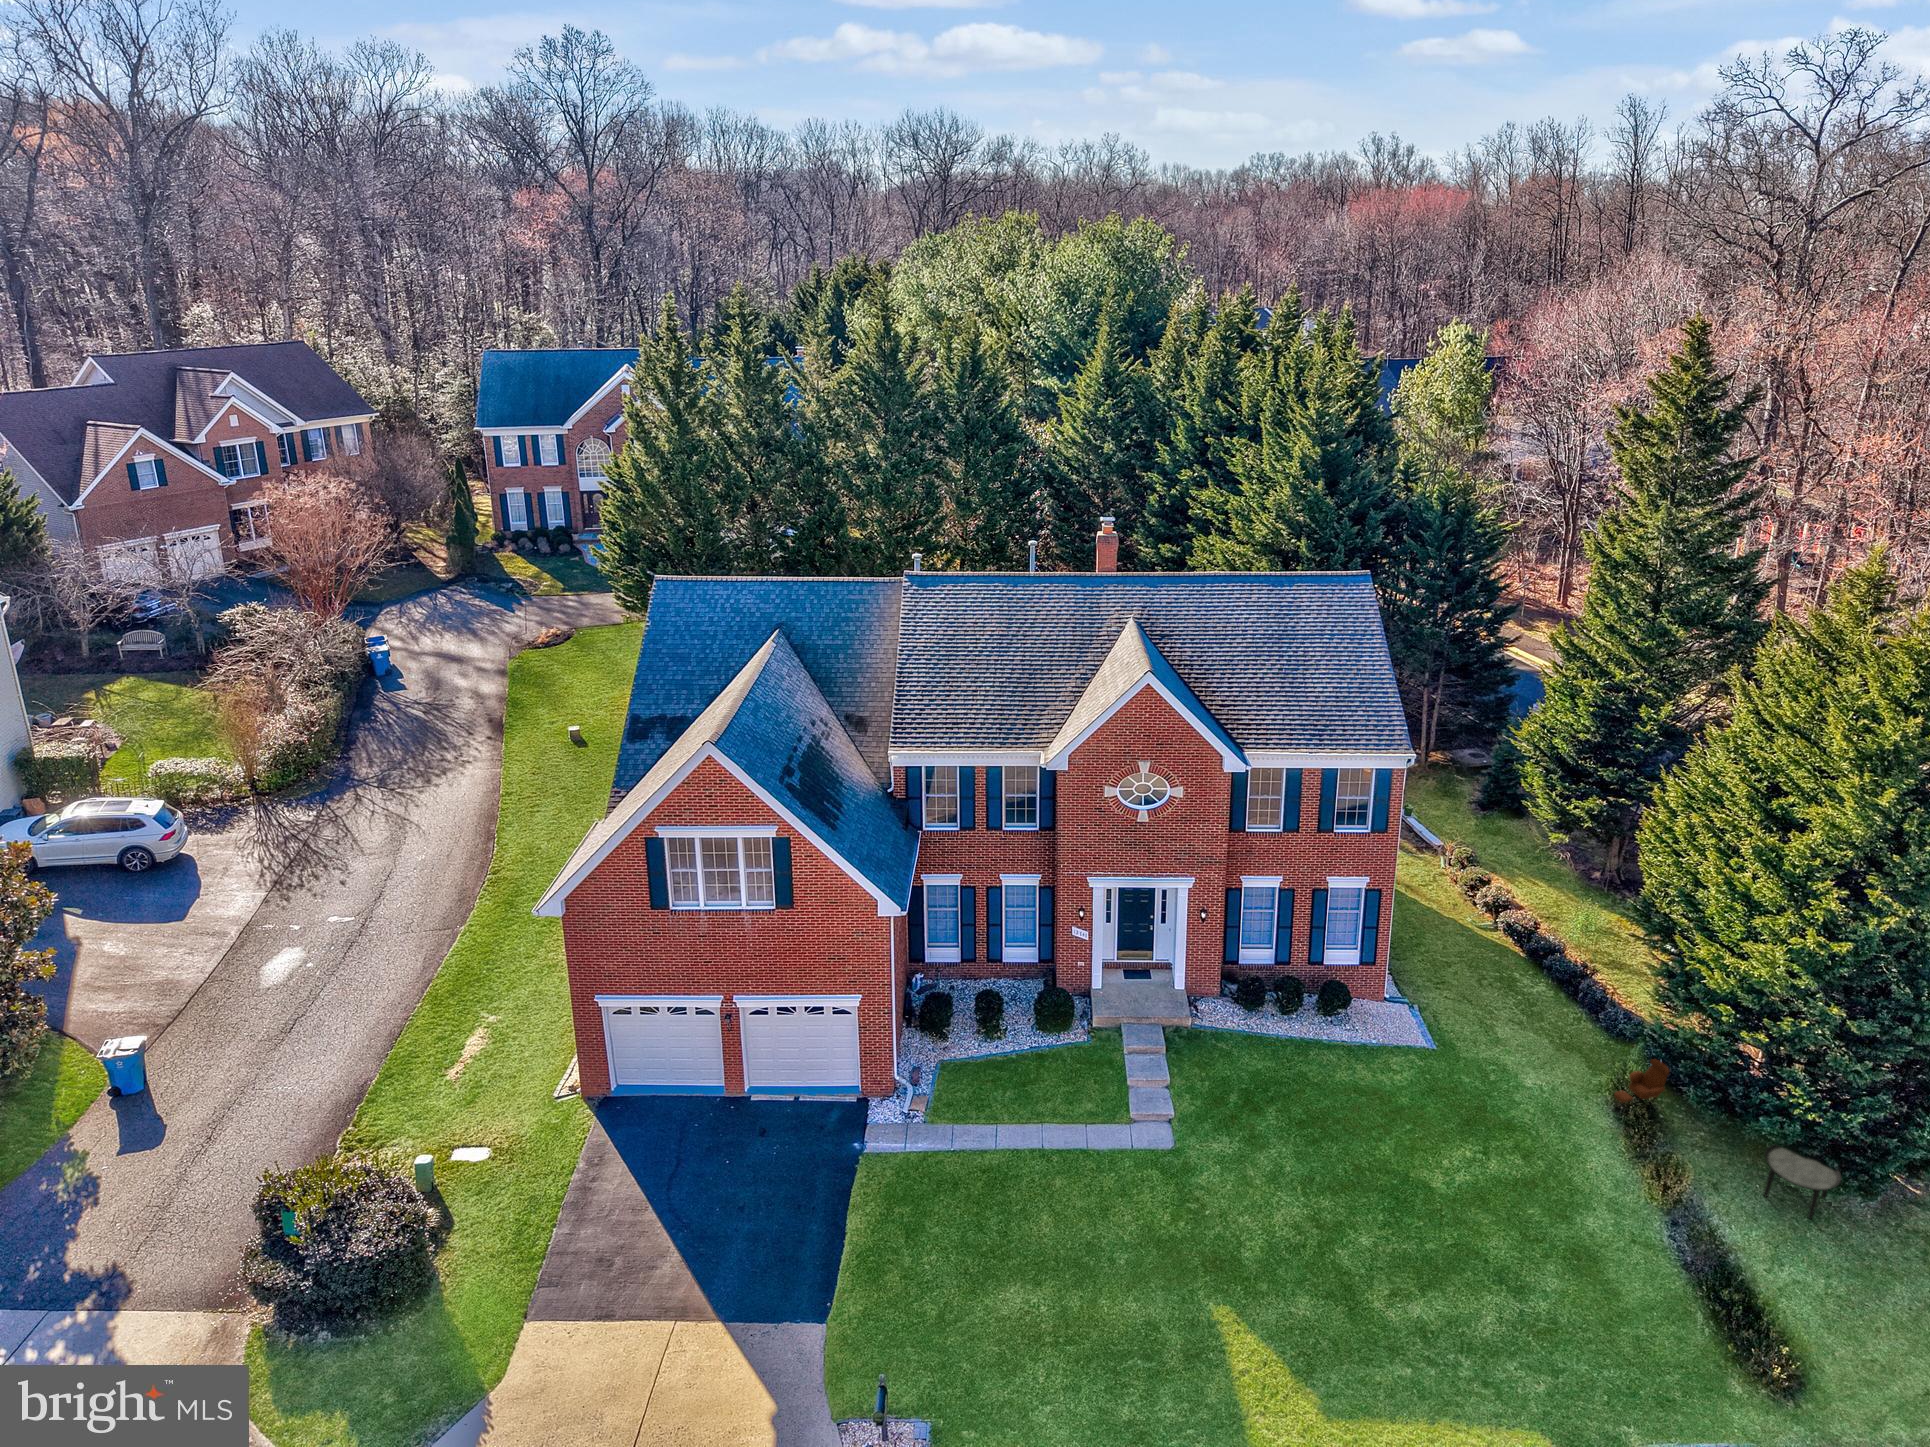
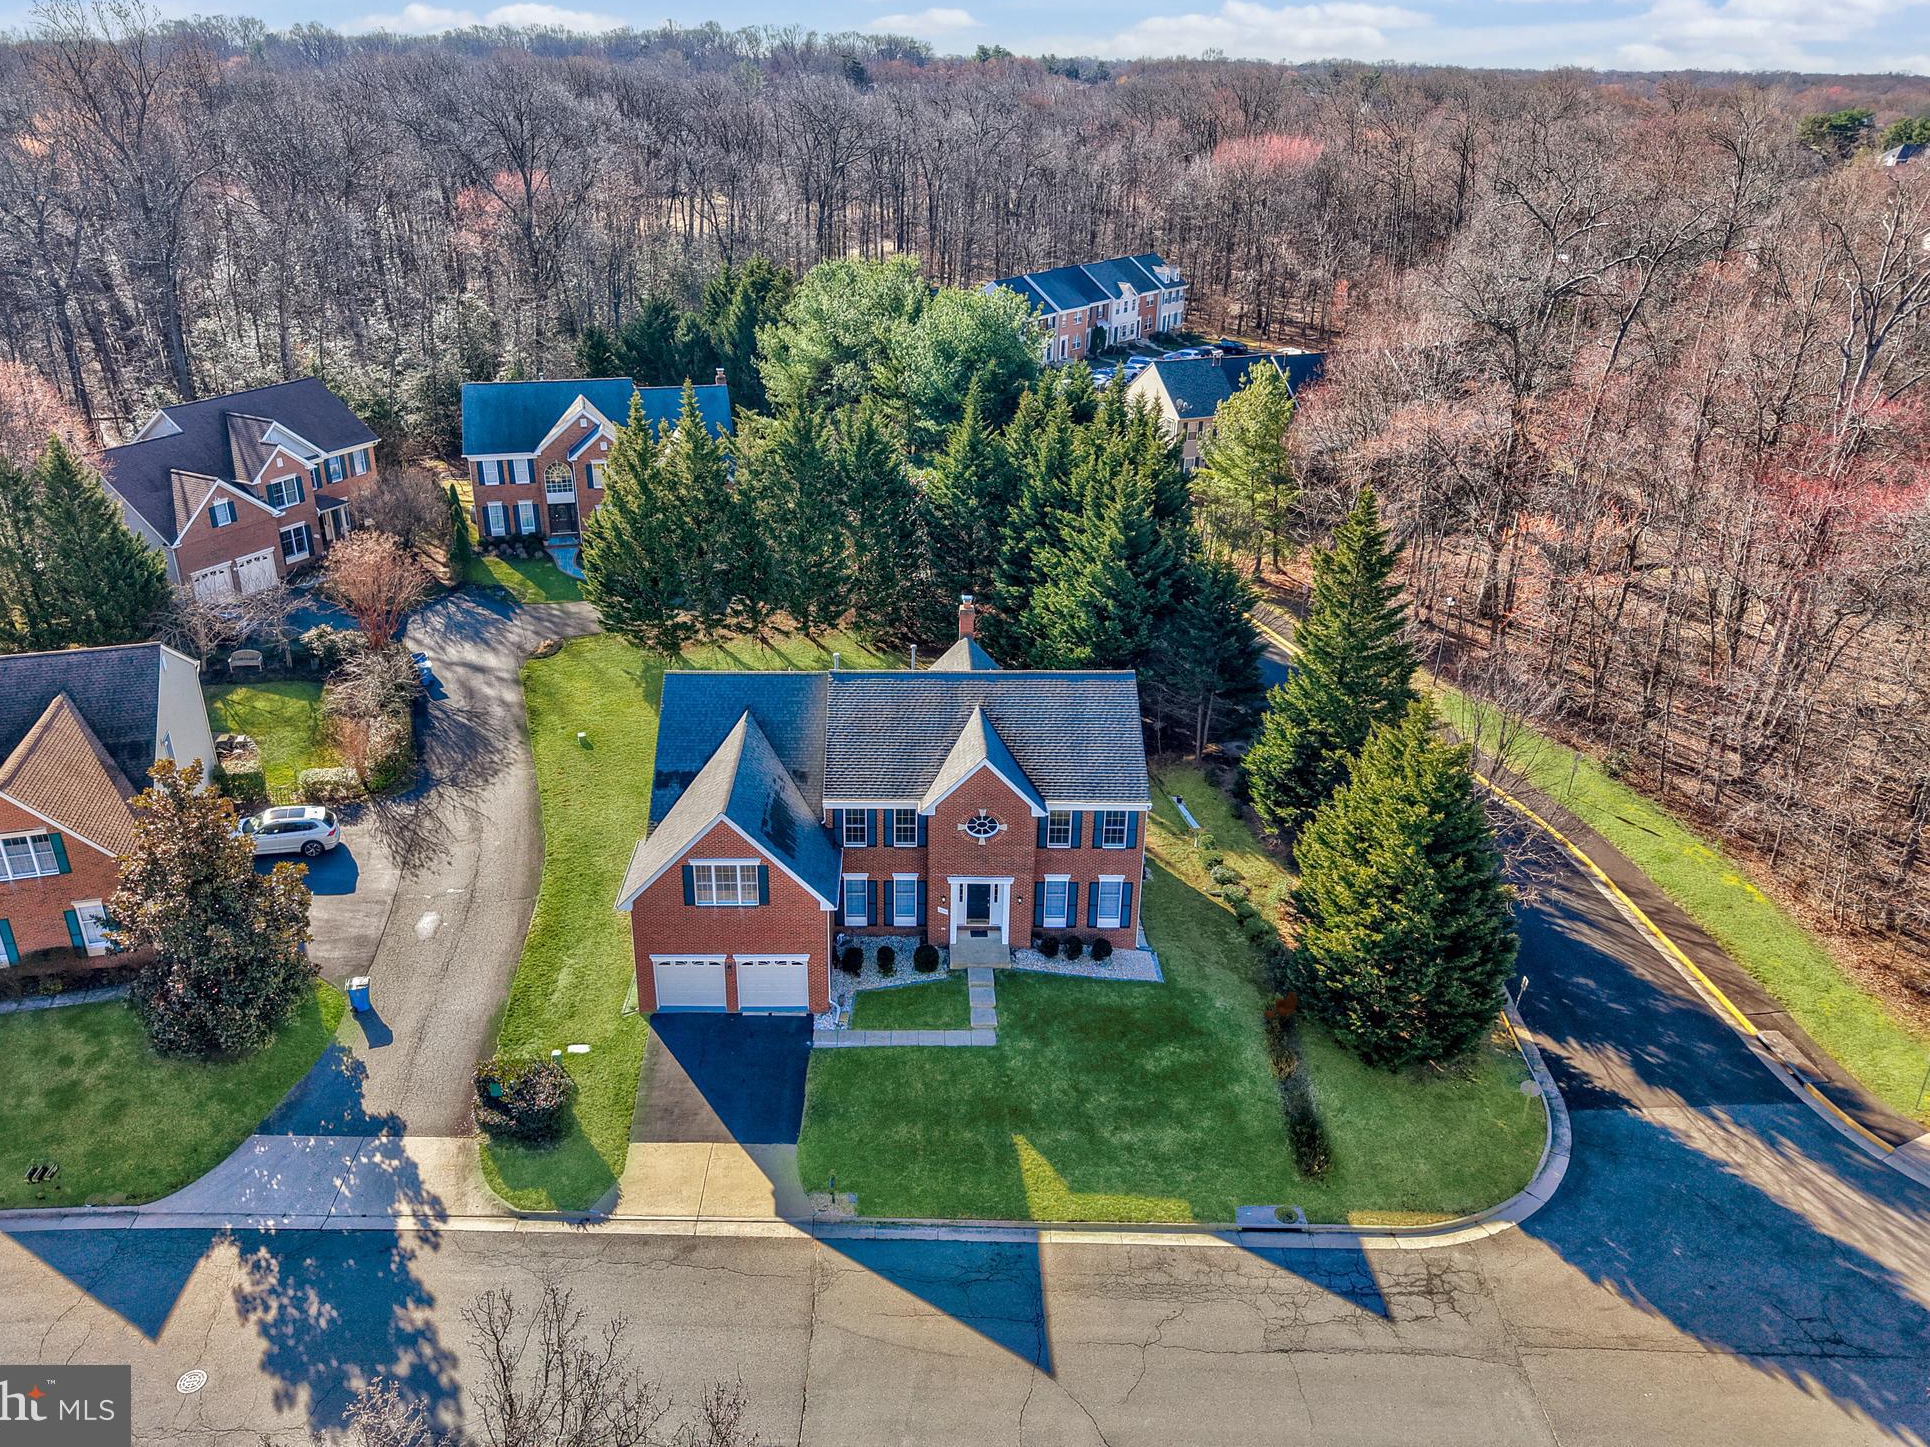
round table: present [1764,1144,1842,1219] -> none [1339,1044,1381,1088]

